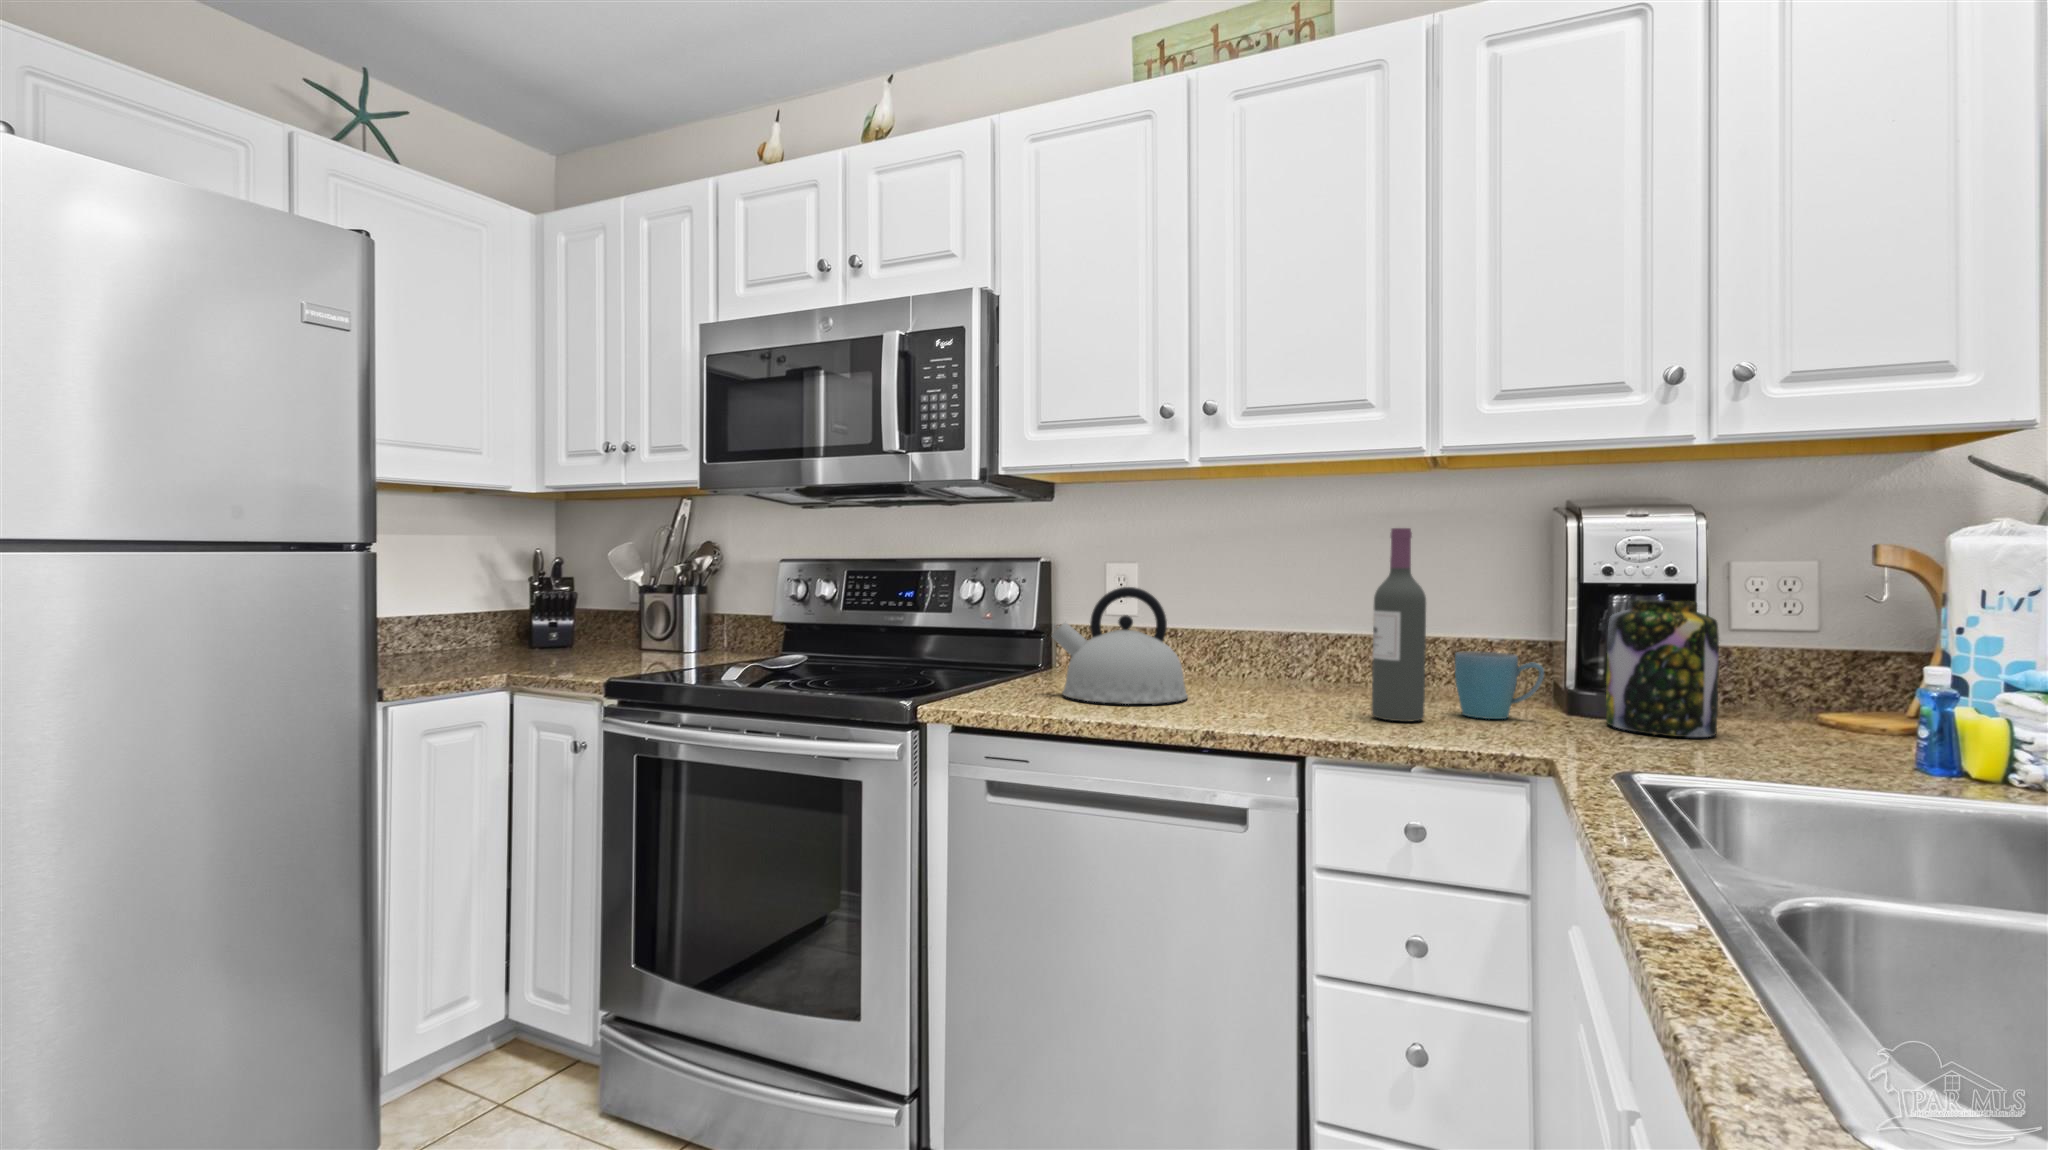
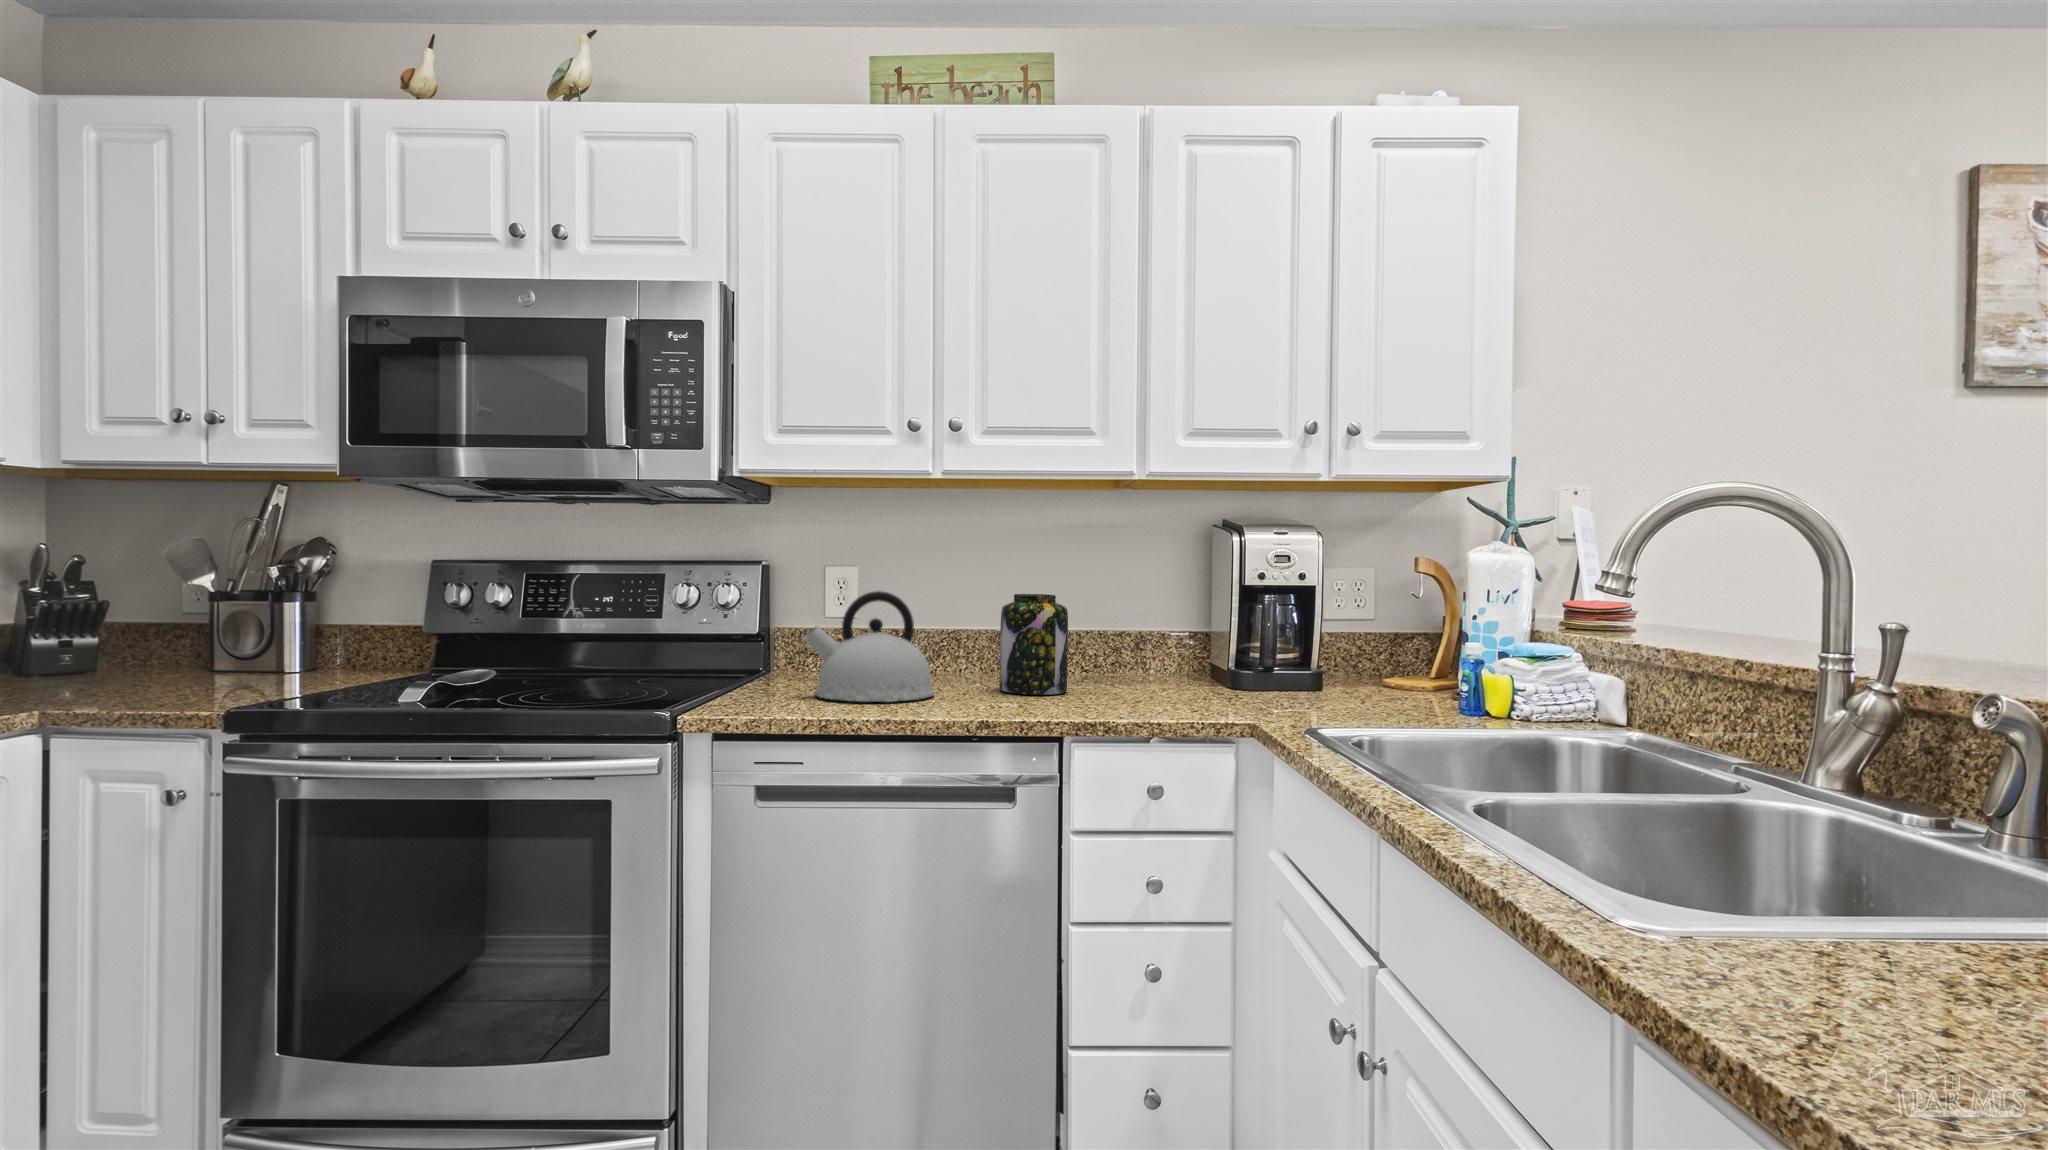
wine bottle: present [1372,528,1426,721] -> none [1098,541,1142,703]
jar: present [1606,600,1719,737] -> present [999,594,1068,695]
mug: present [1455,651,1544,719] -> none [1157,642,1223,697]

